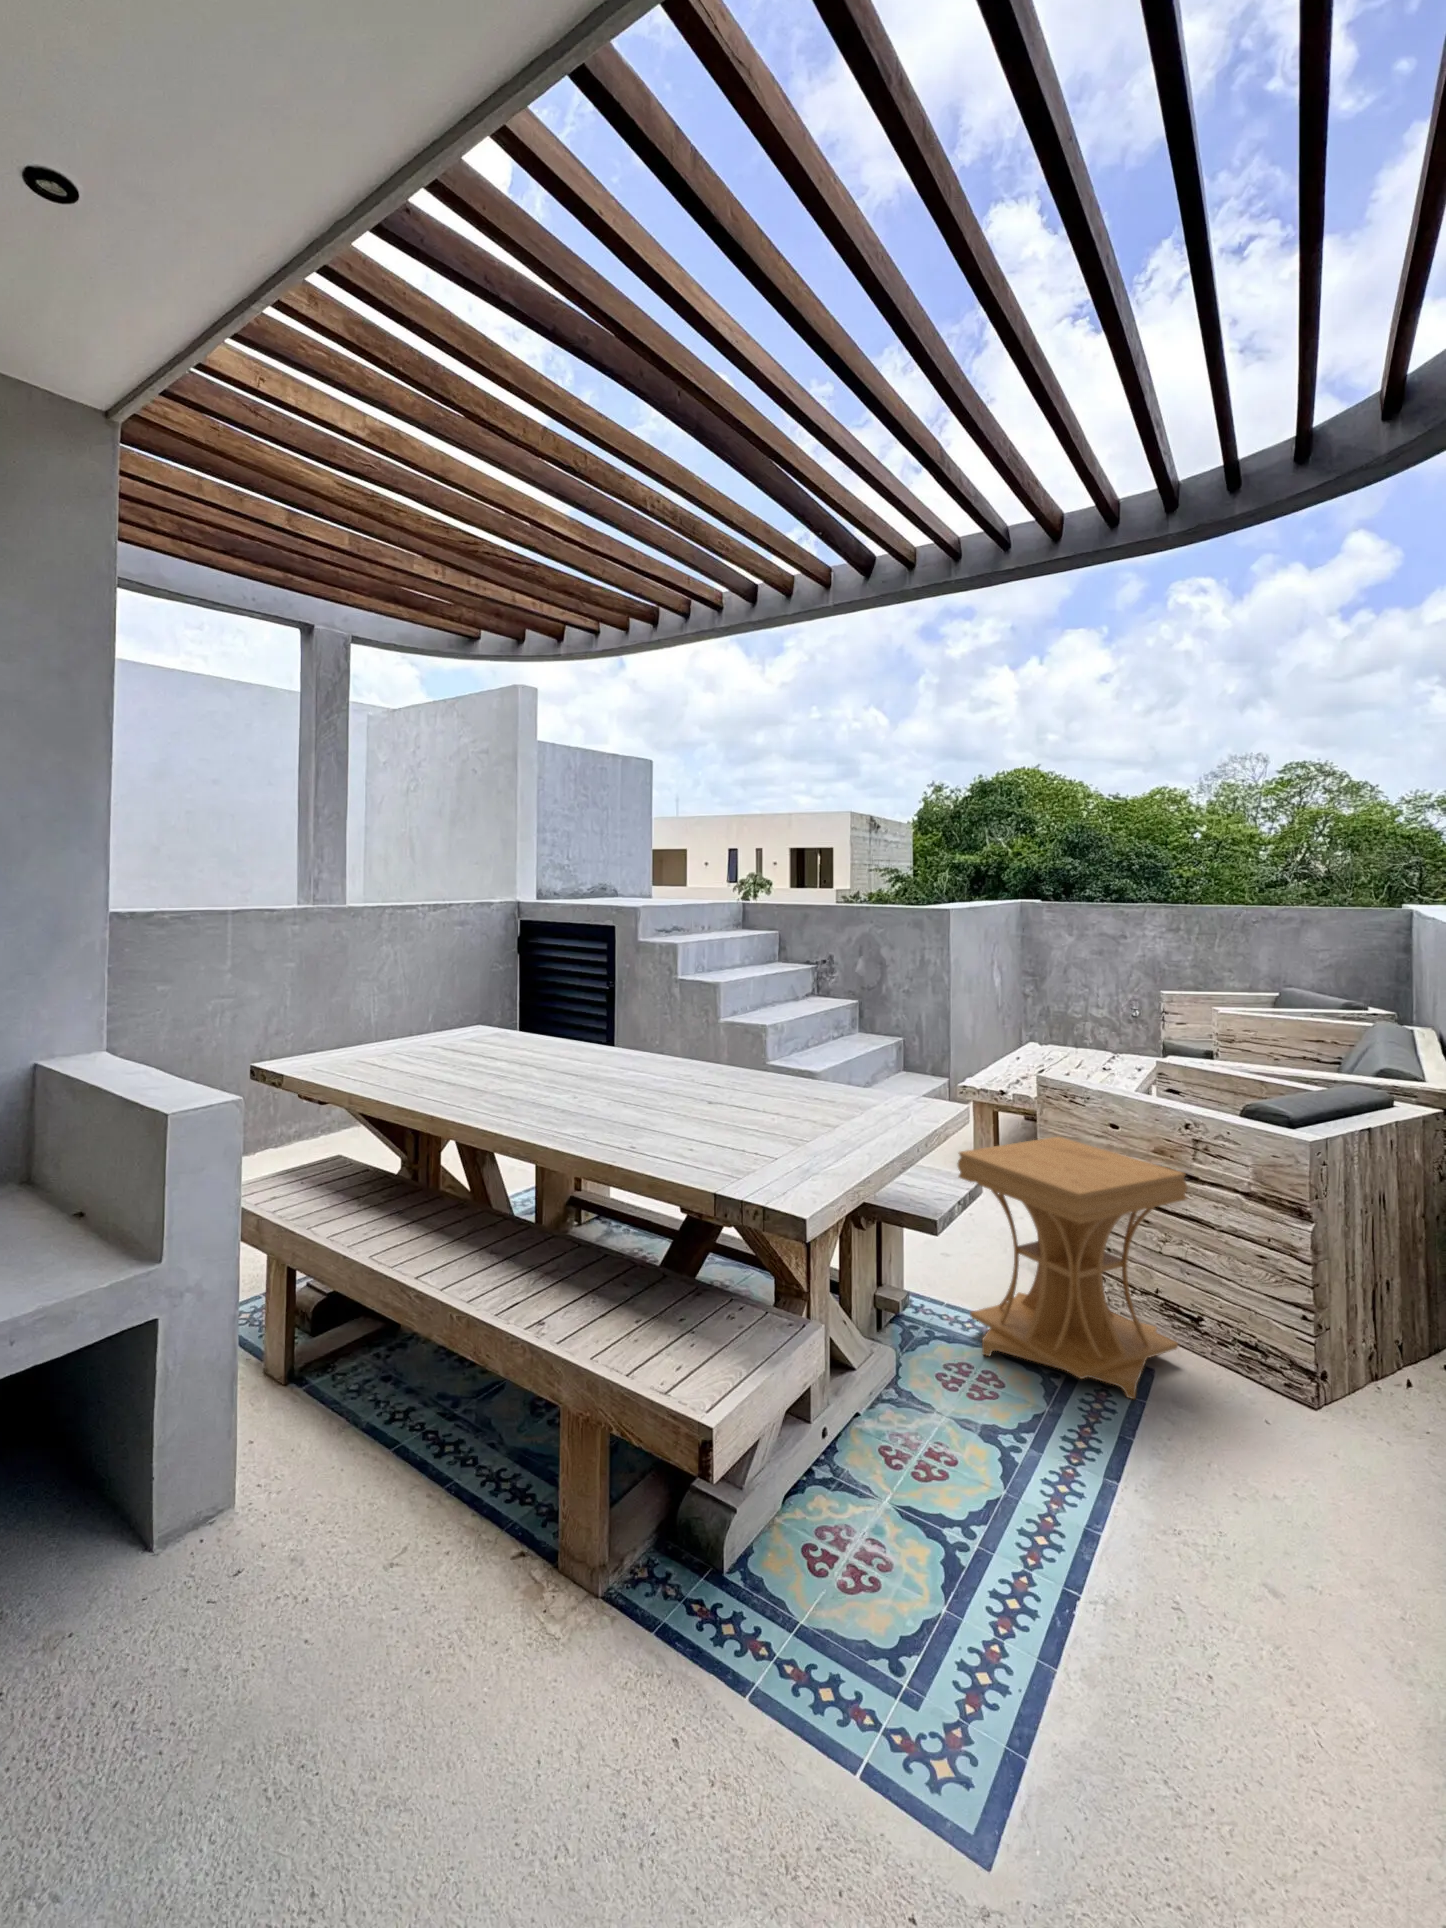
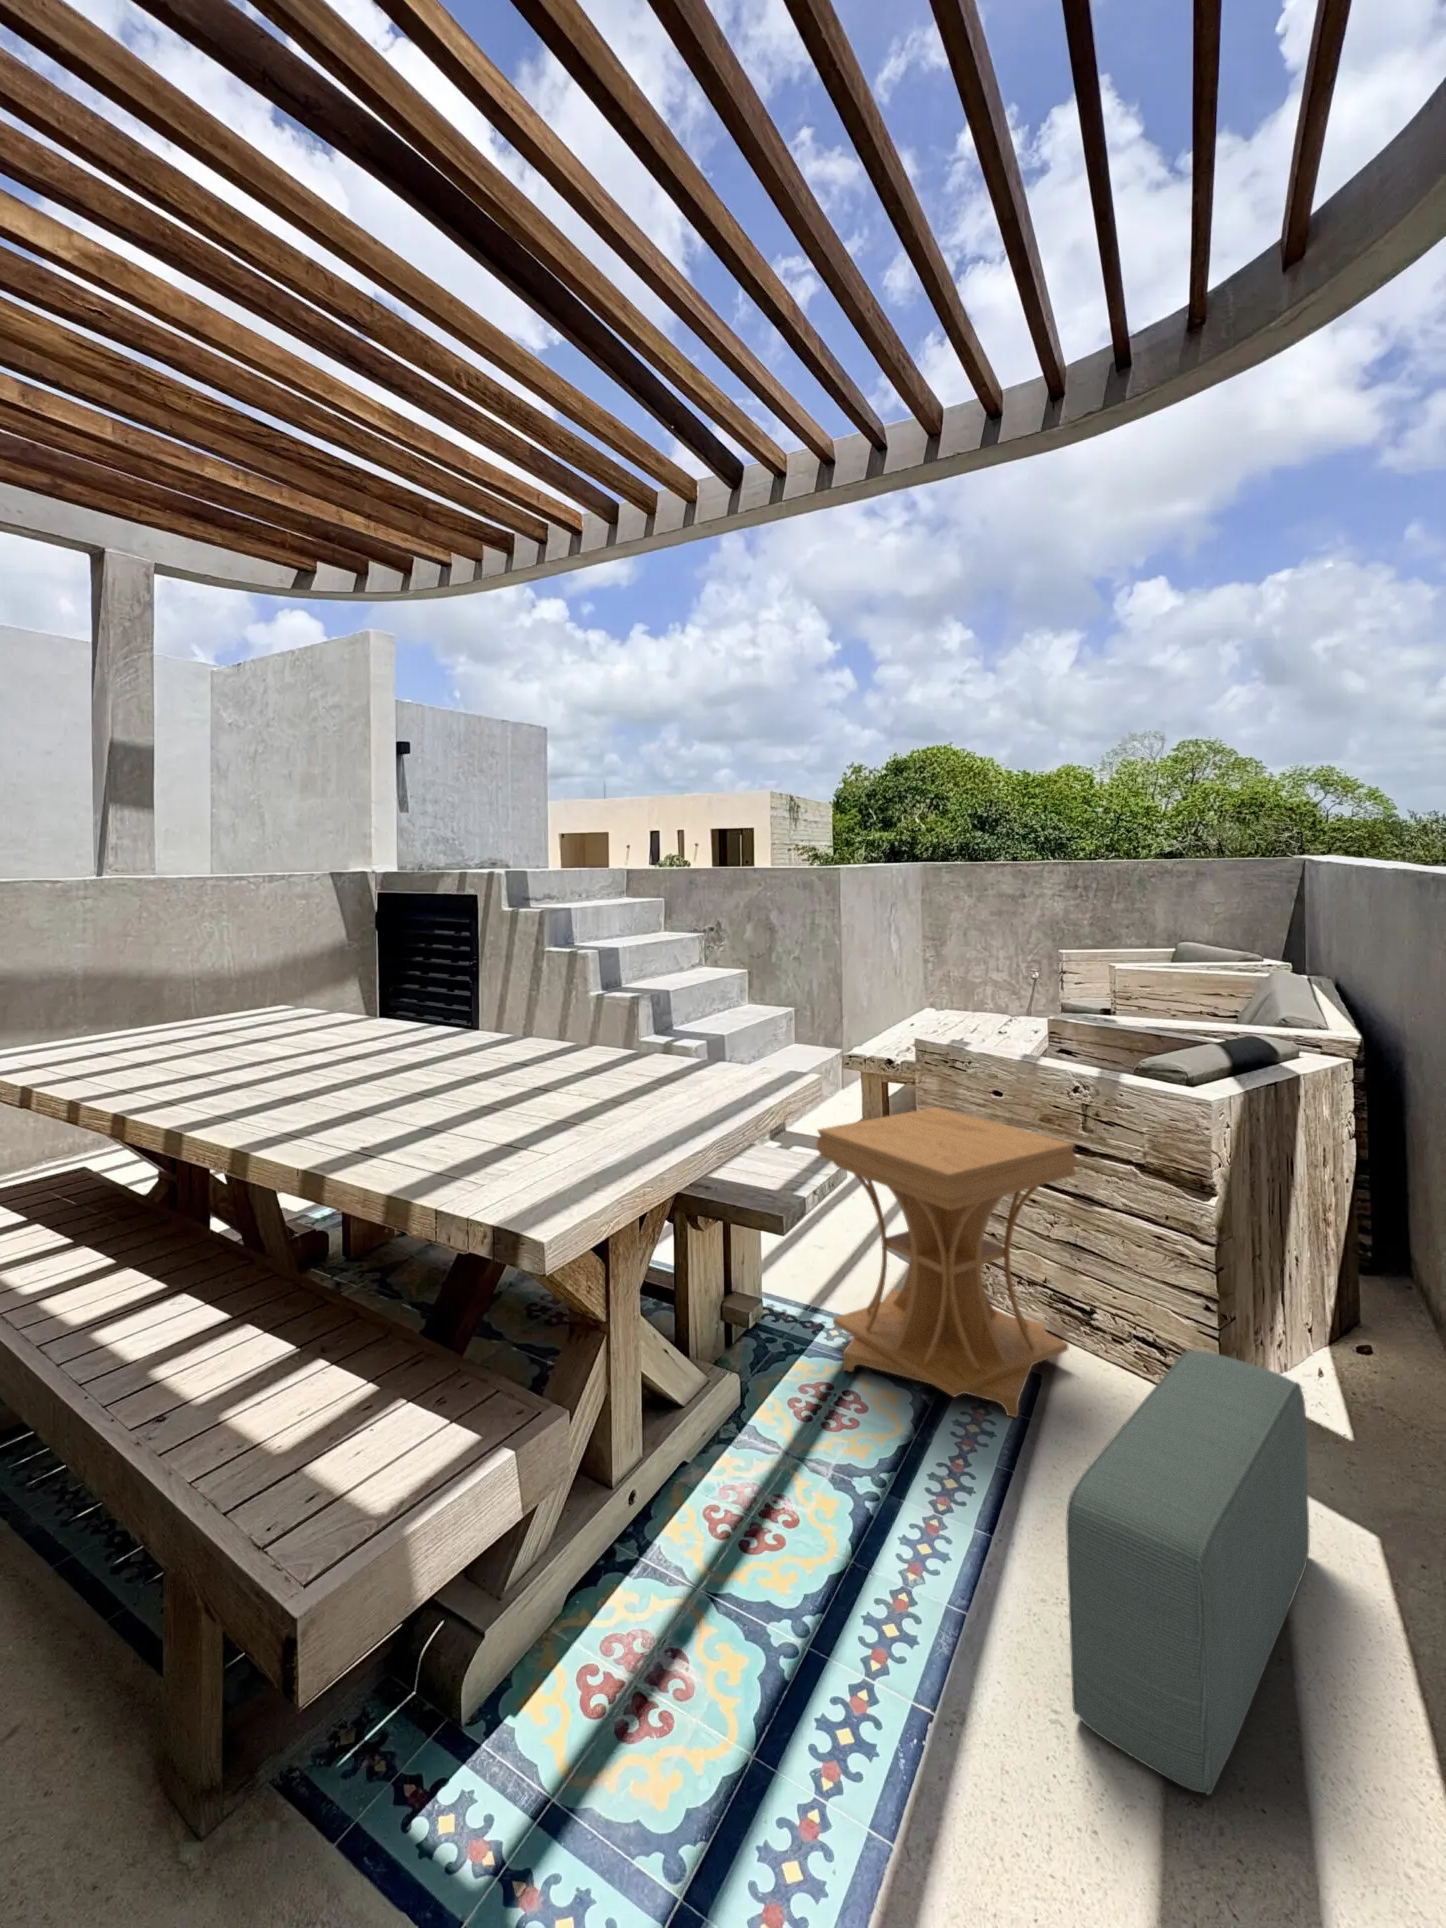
pouf: none [1187,1344,1386,1659] -> present [1066,1349,1310,1795]

